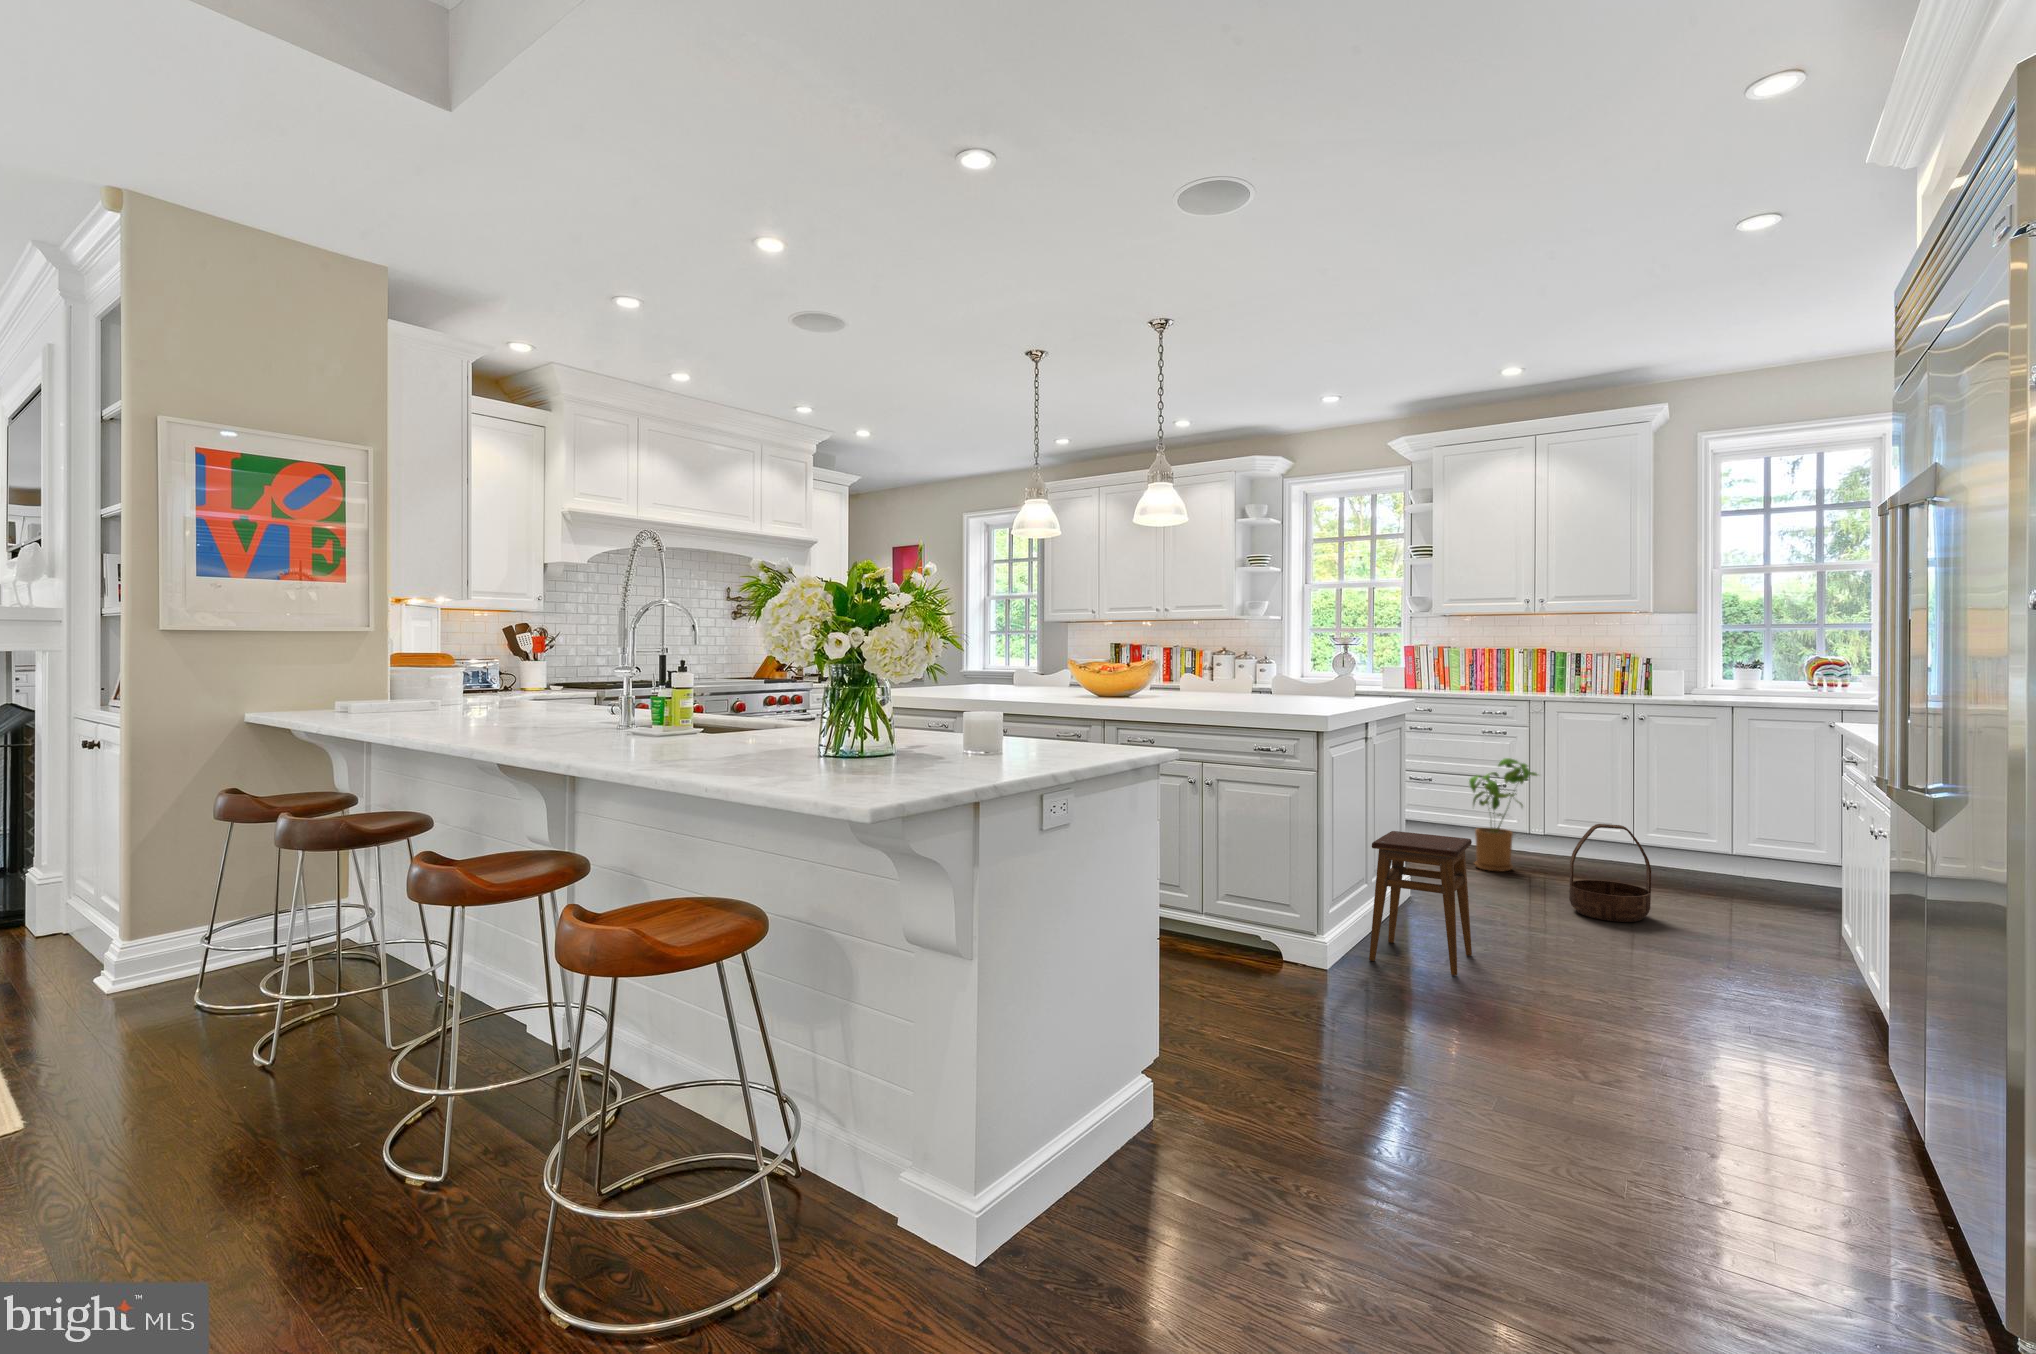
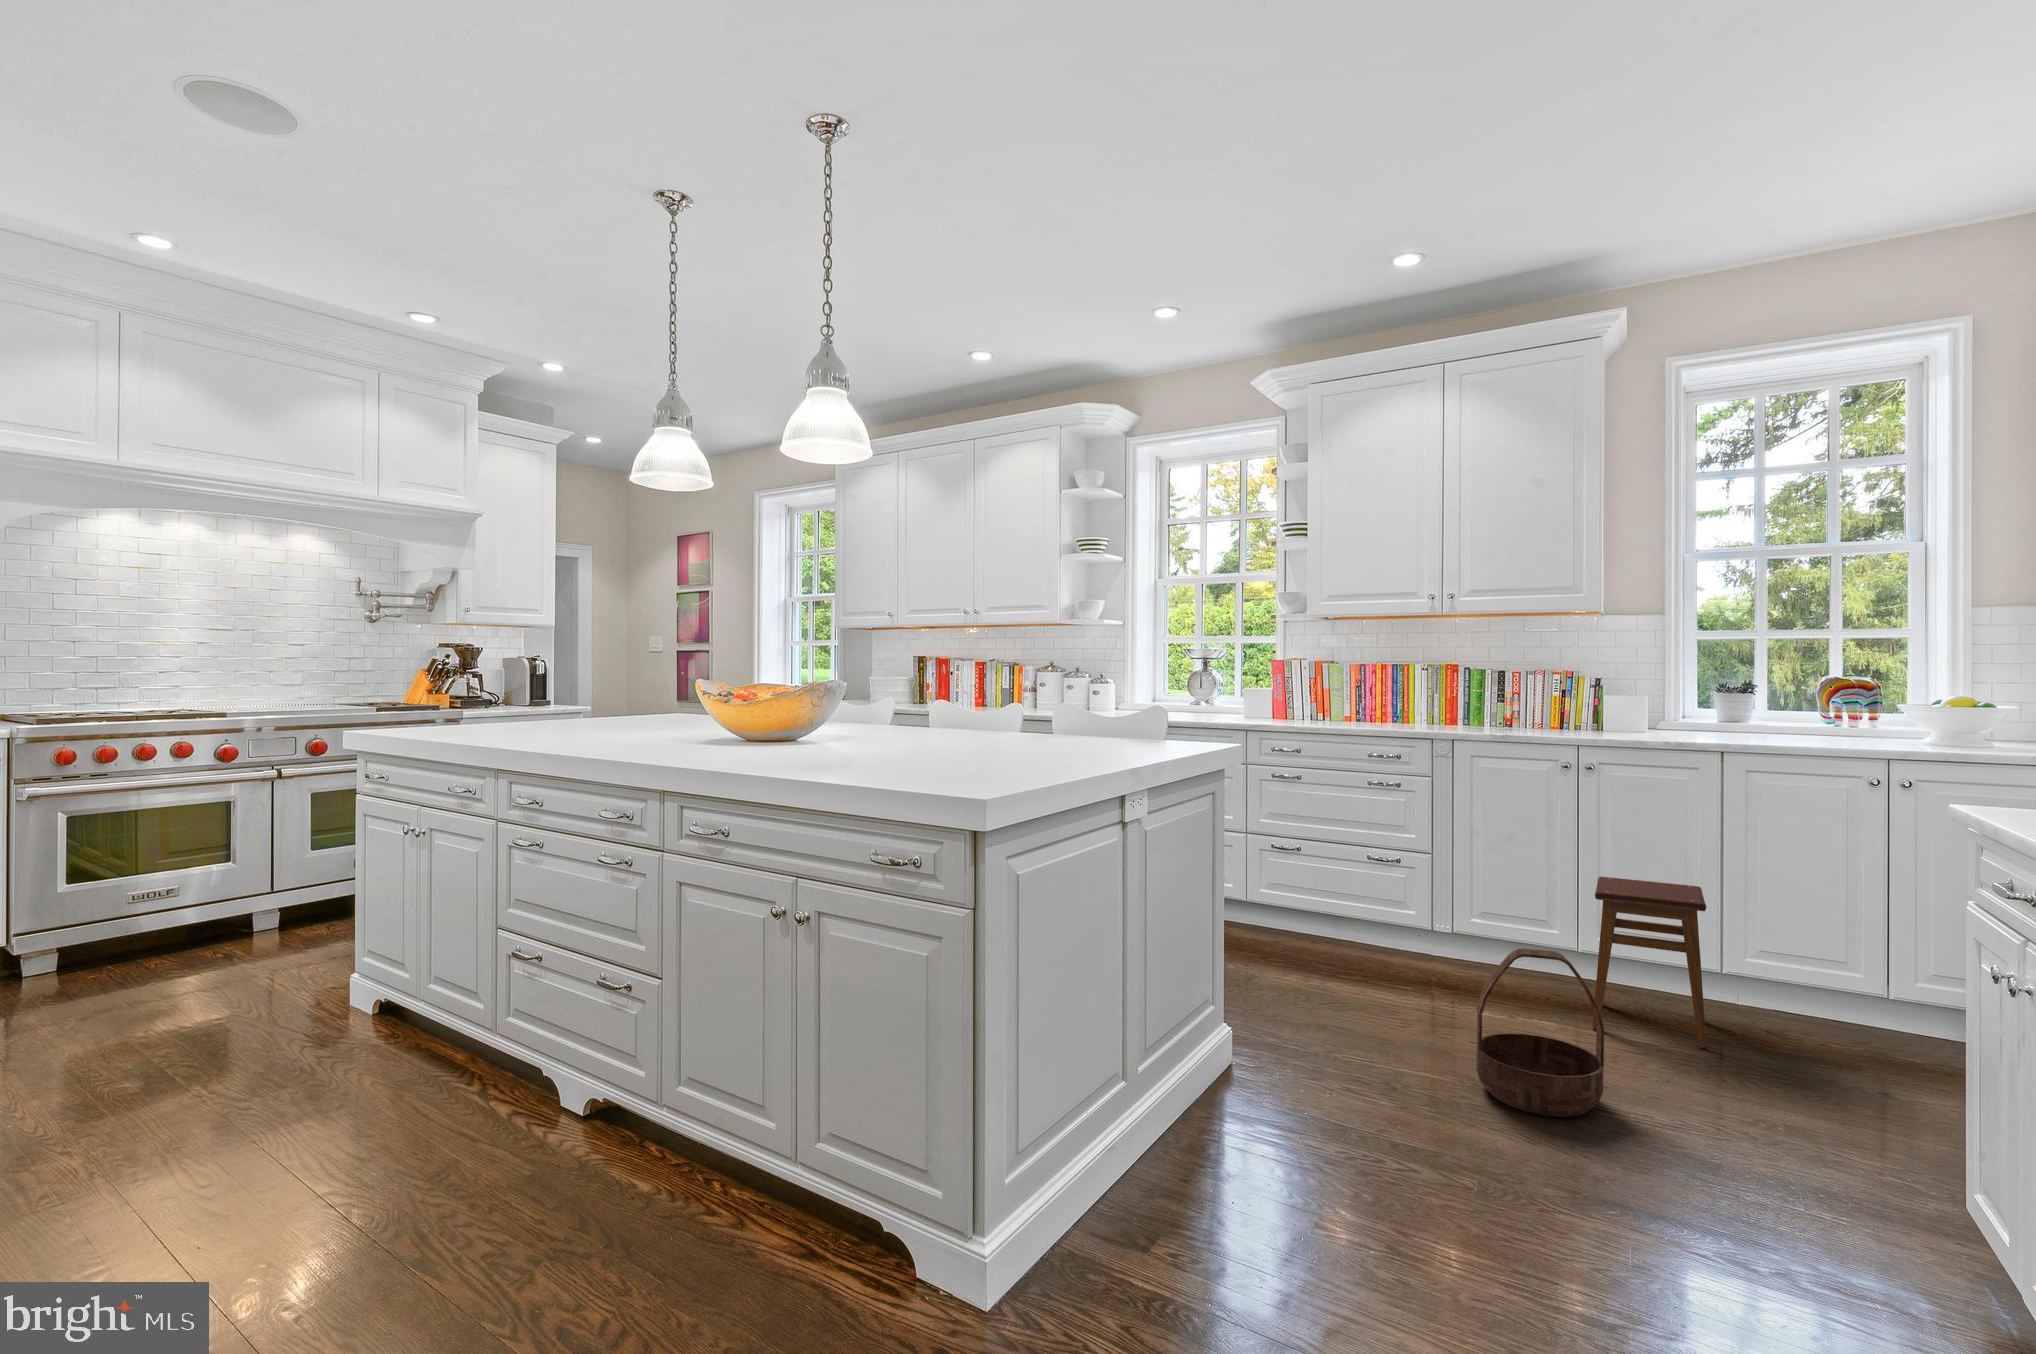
house plant: present [1469,758,1537,872] -> none [1345,826,1446,995]
stool: present [1369,831,1472,975] -> present [1593,877,1706,1048]

